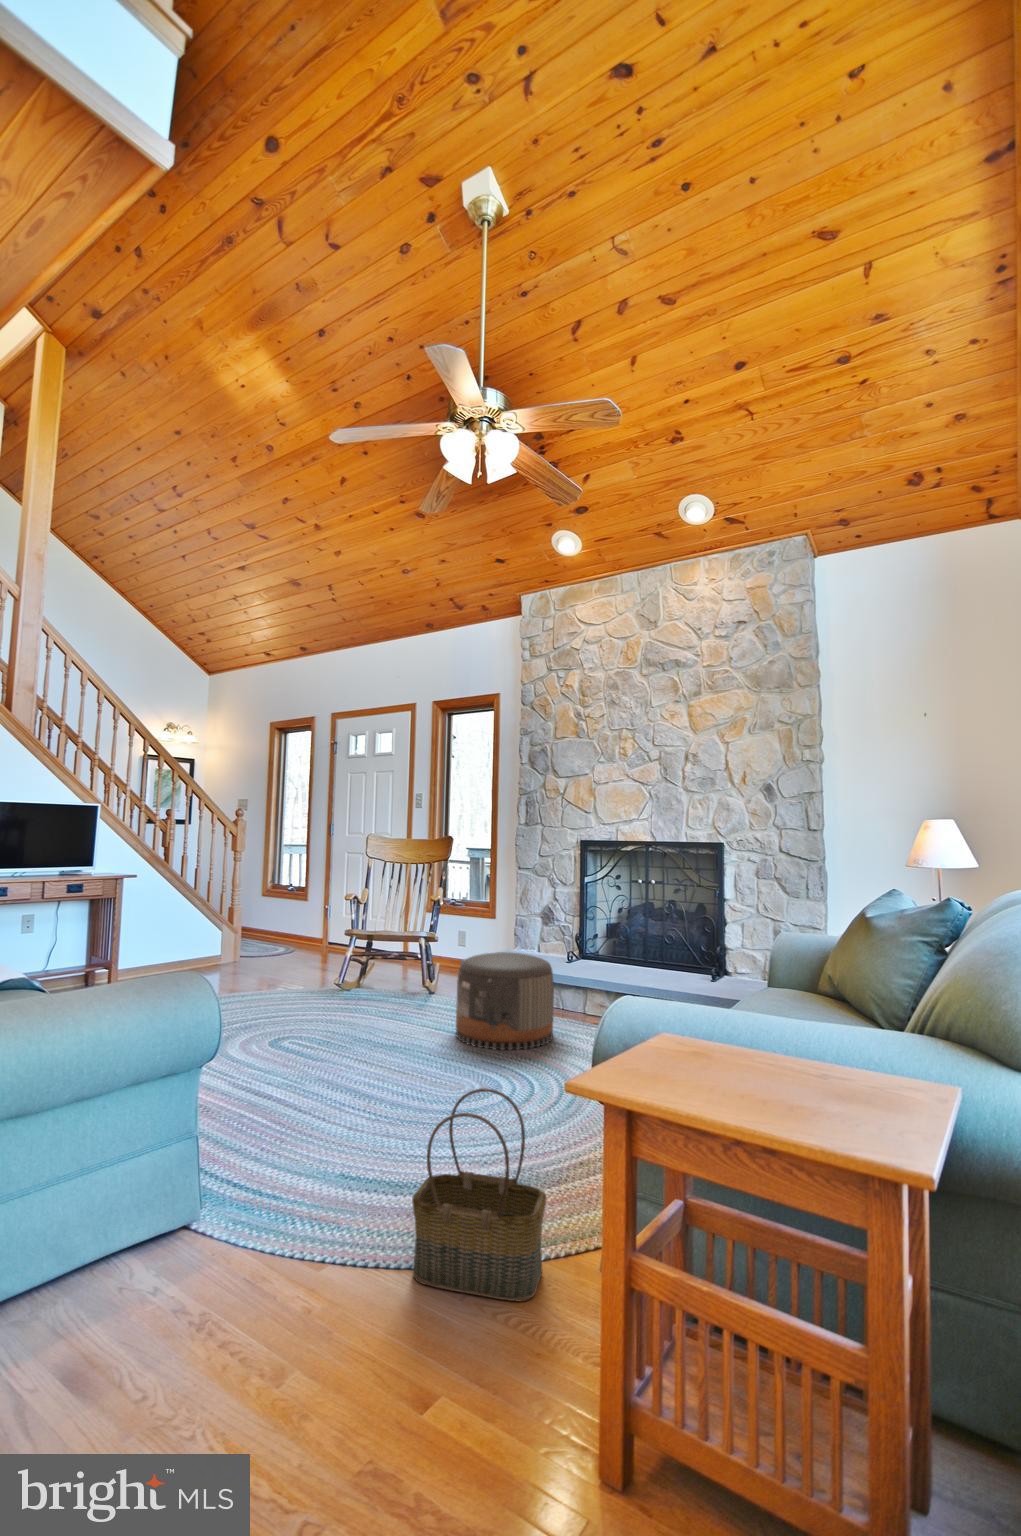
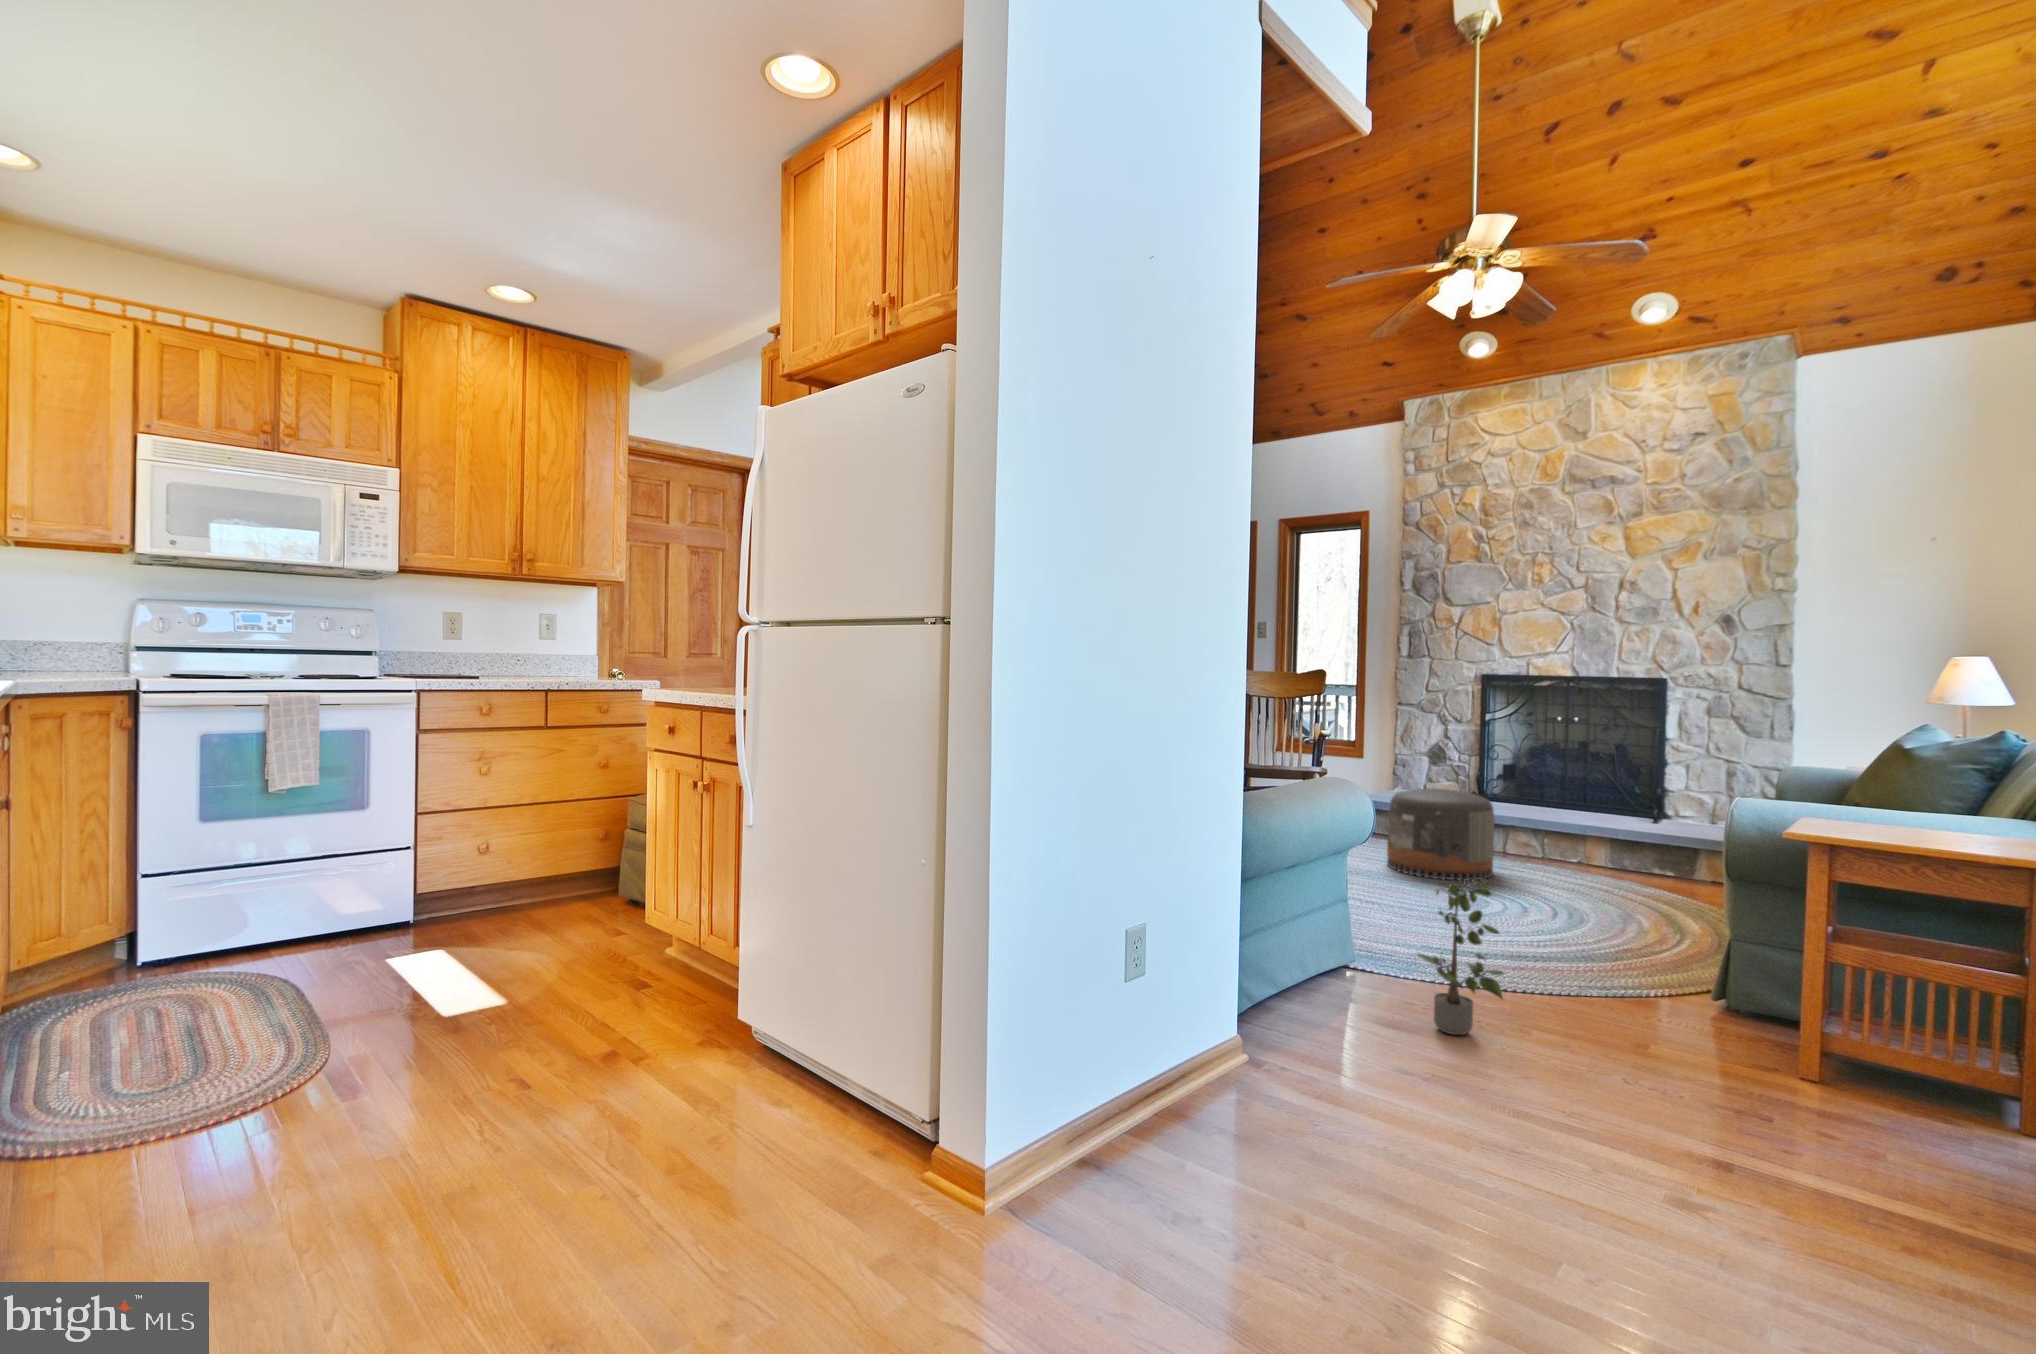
basket: present [412,1088,546,1301] -> none [1561,871,1681,1017]
potted plant: none [105,1126,257,1391] -> present [1417,877,1504,1035]

